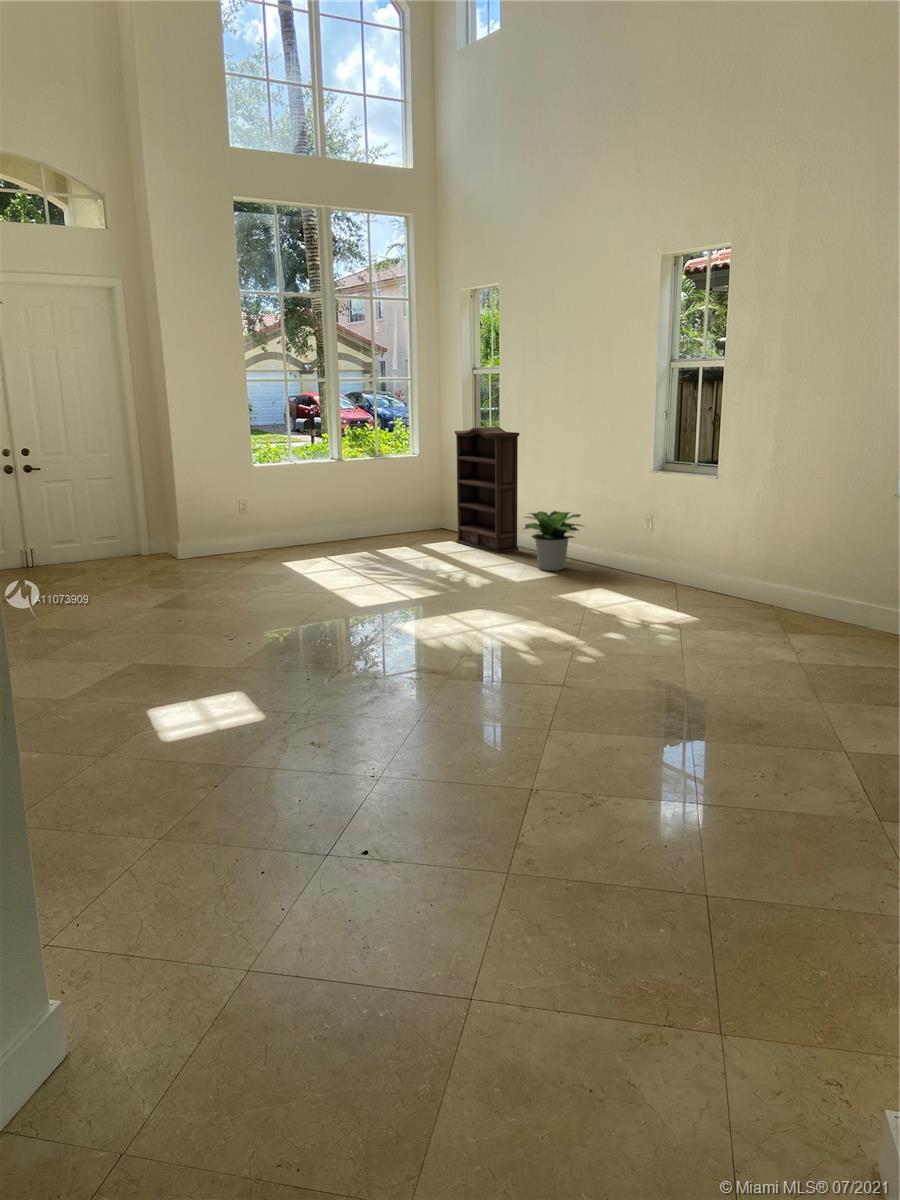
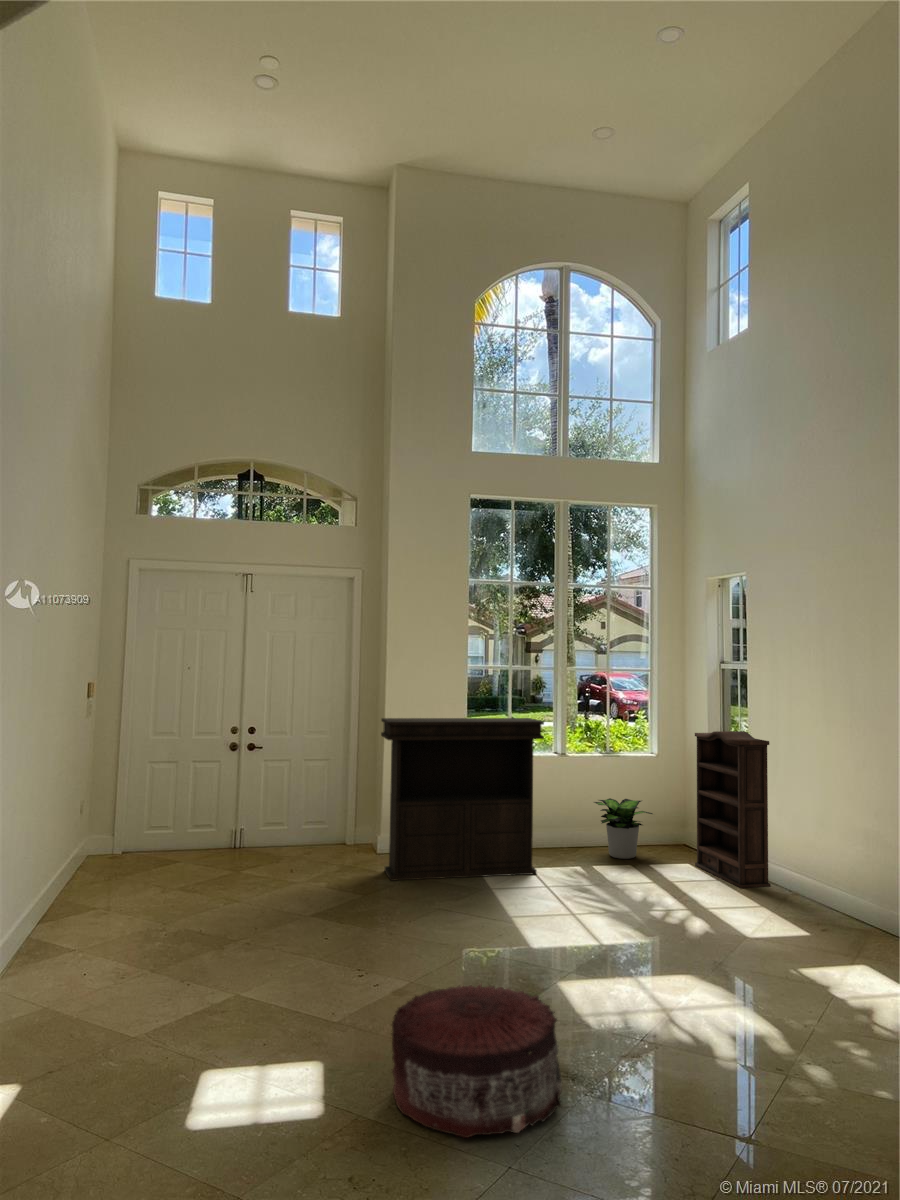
console table: none [174,425,331,578] -> present [381,718,544,881]
potted plant: present [524,511,582,571] -> present [594,798,653,859]
pouf: none [300,619,438,715] -> present [392,985,562,1138]

